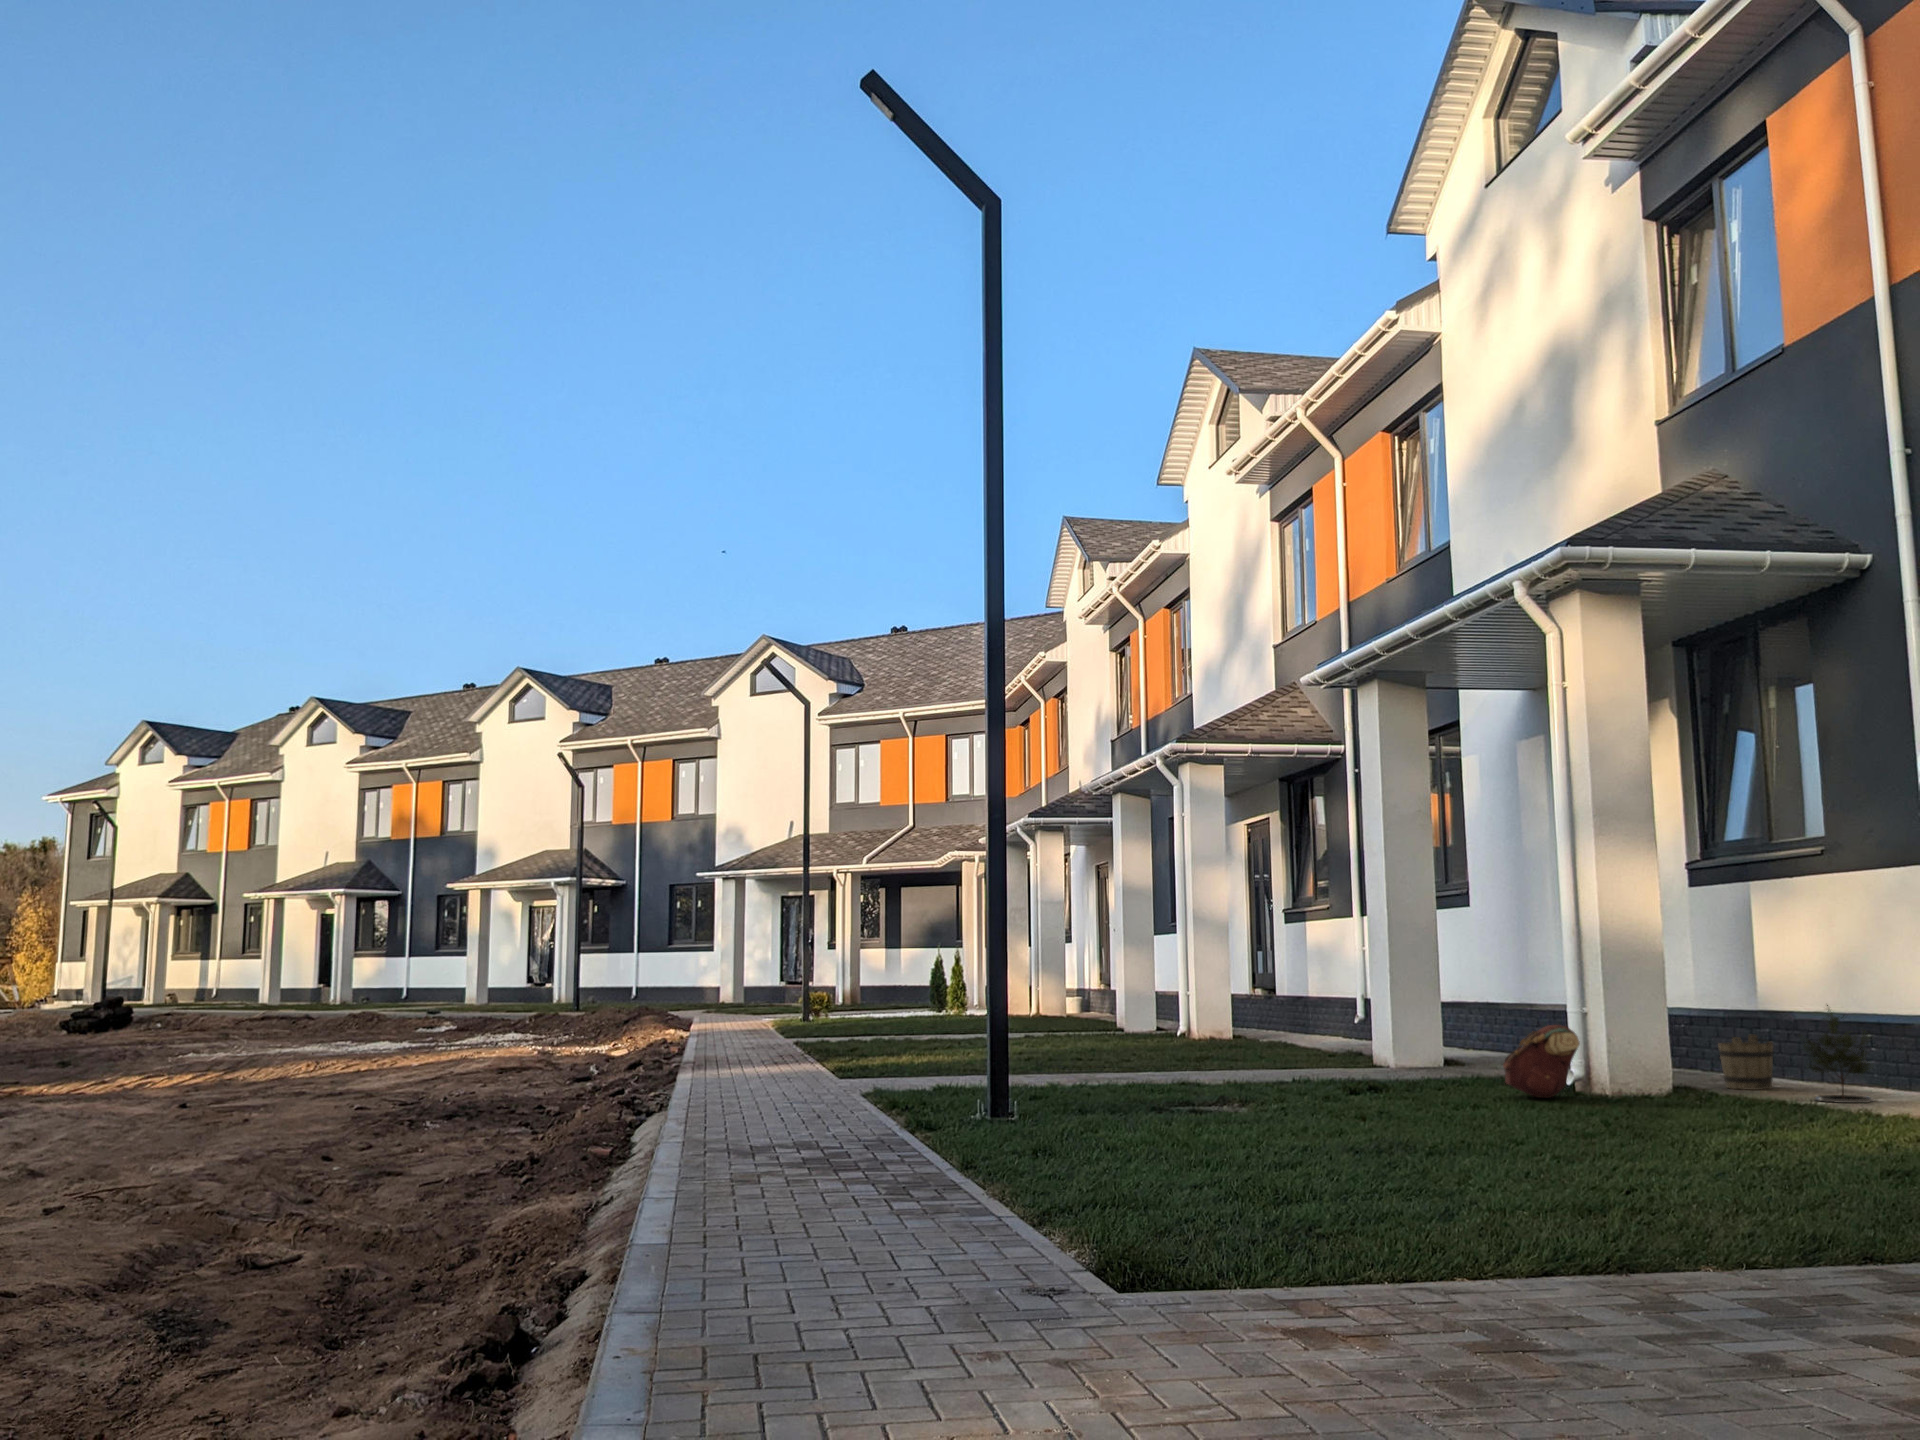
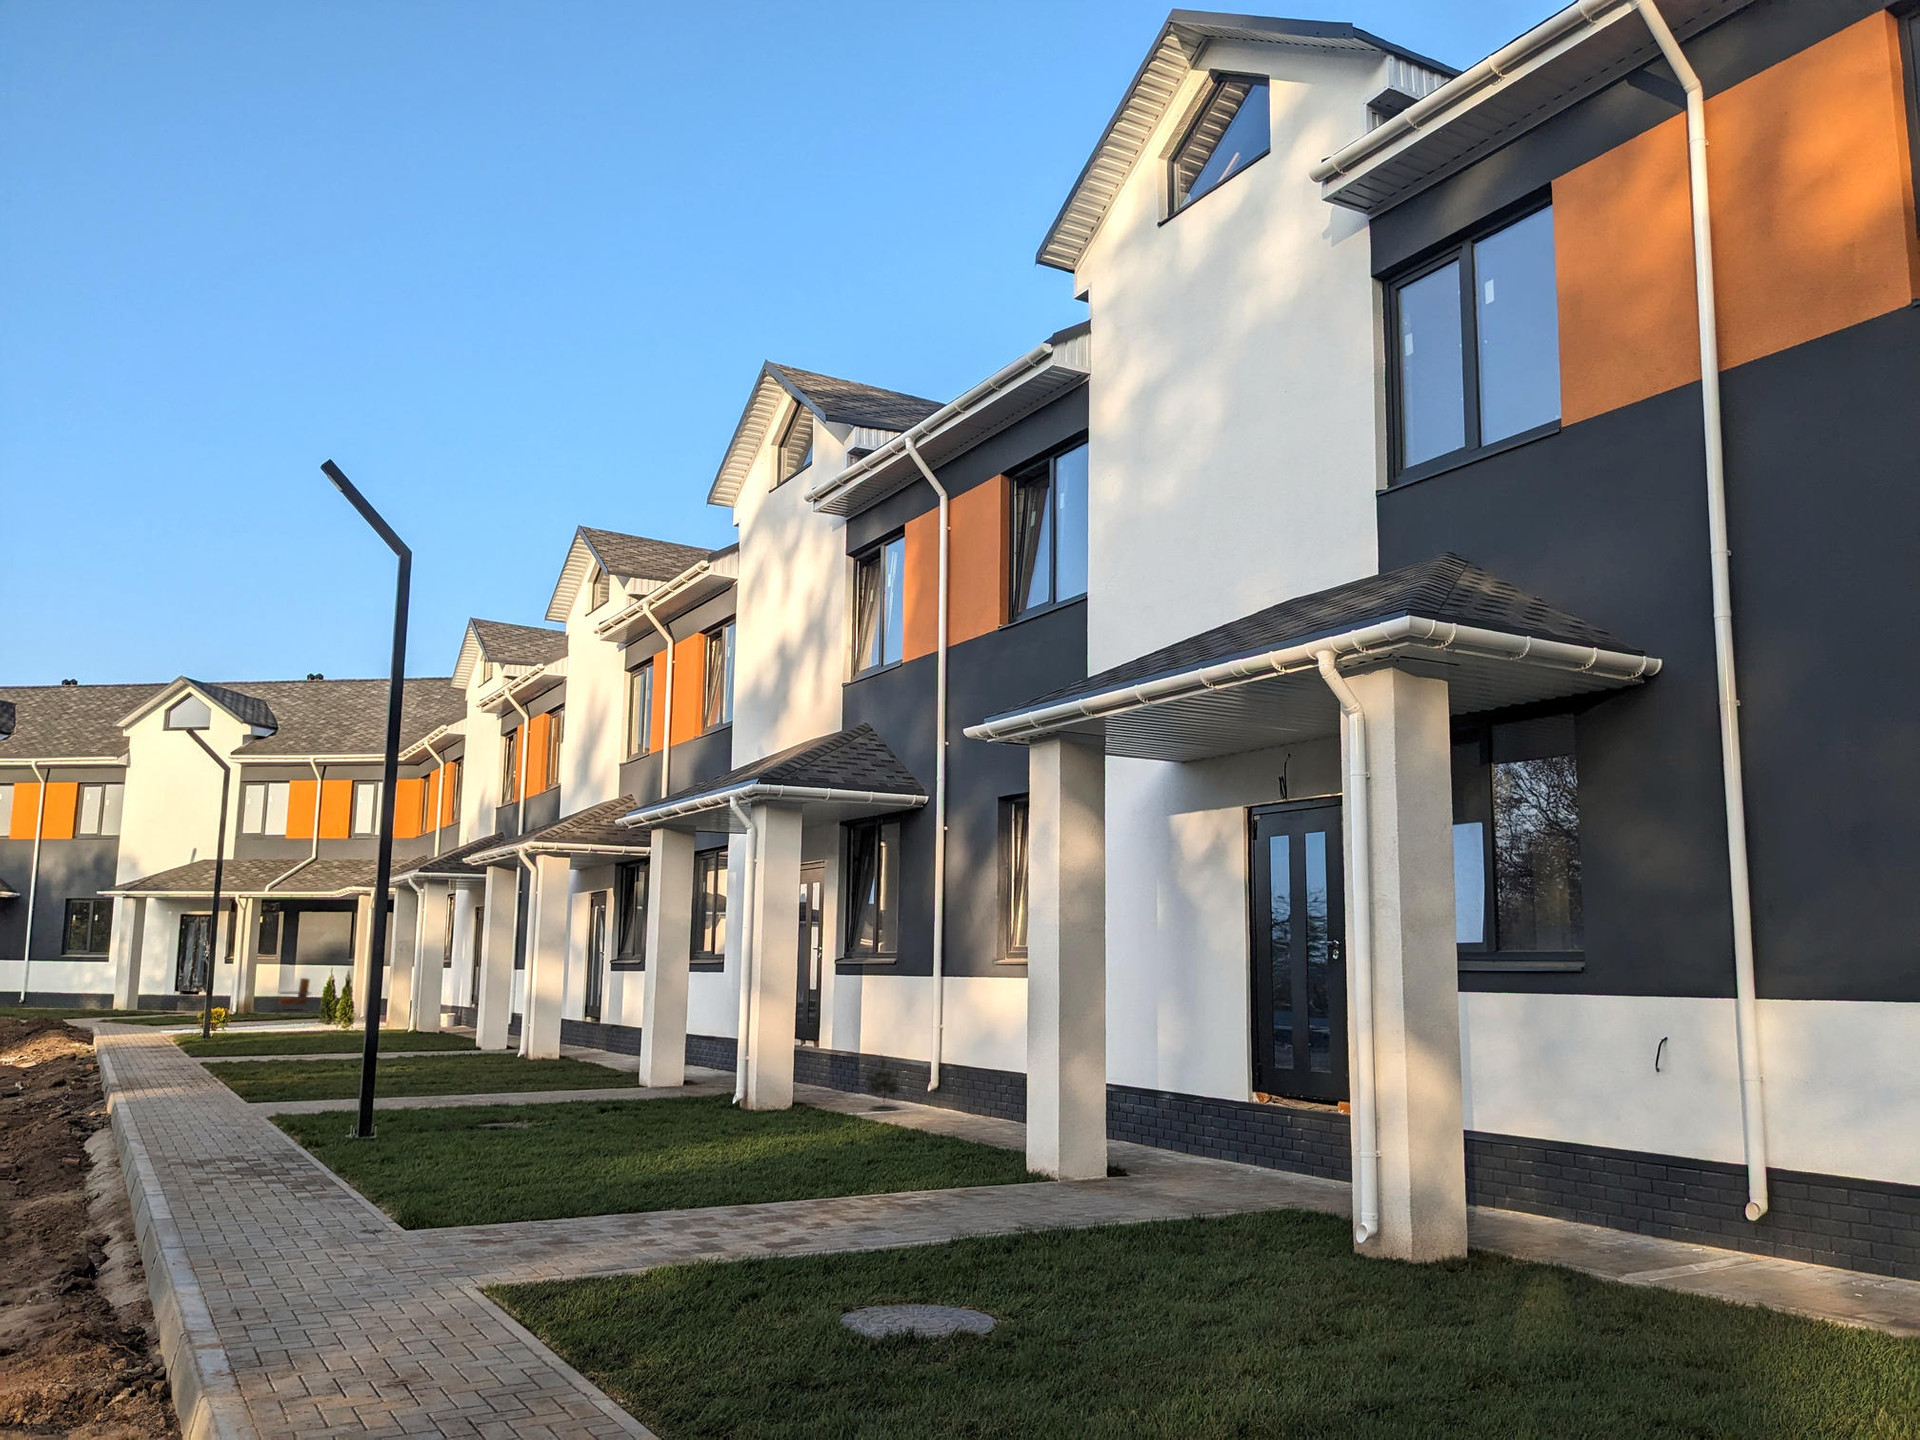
lounge chair: none [885,963,920,1001] -> present [277,978,310,1012]
backpack: present [1503,1025,1580,1098] -> none [701,1065,747,1110]
bucket: present [1718,1035,1773,1090] -> none [832,1068,861,1102]

